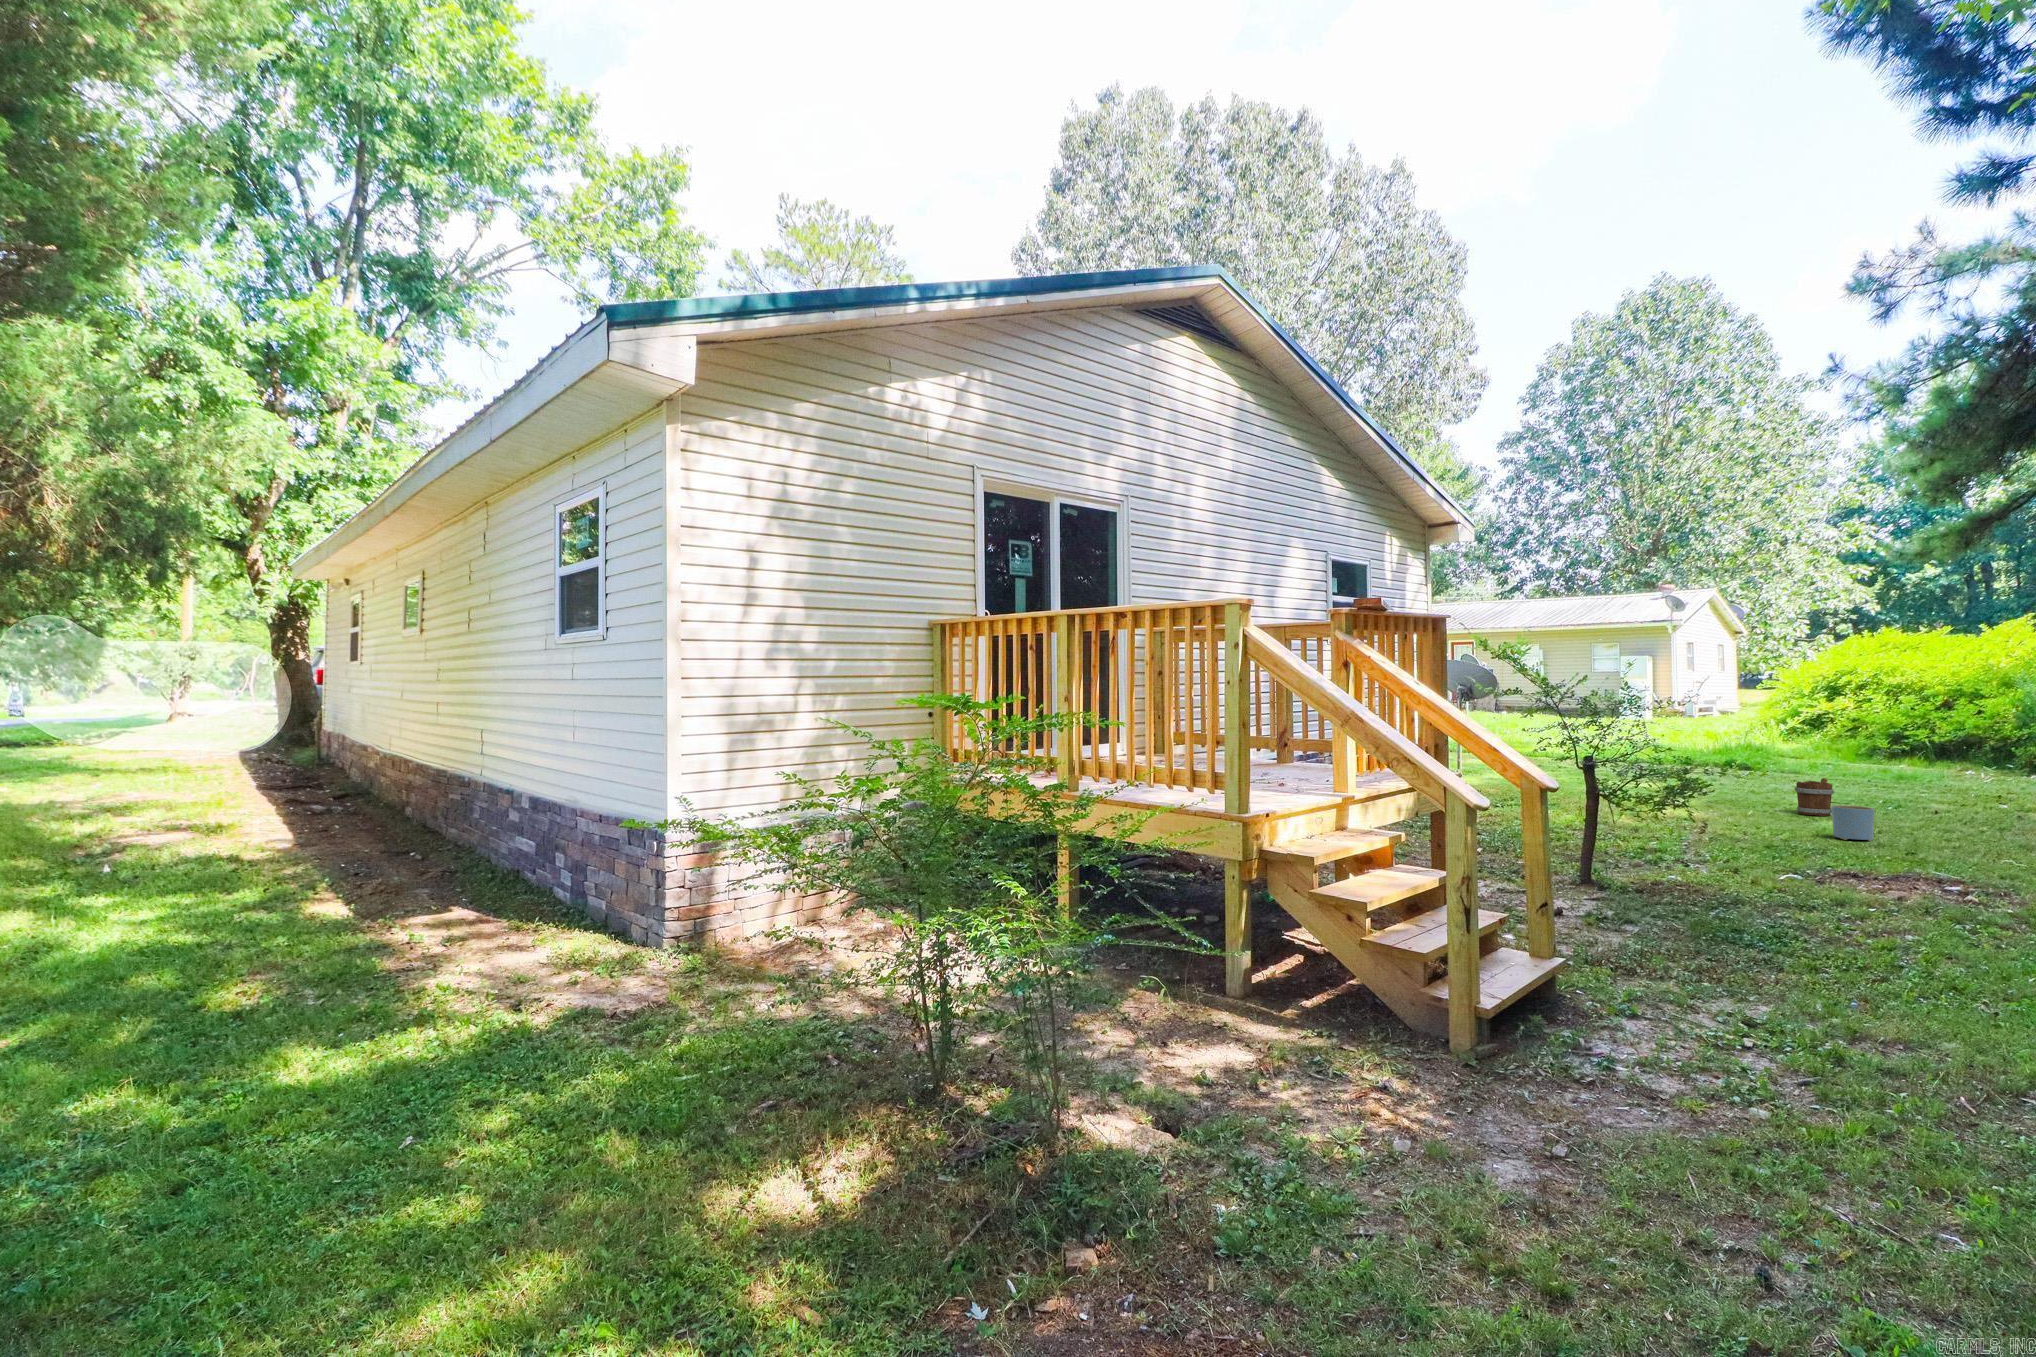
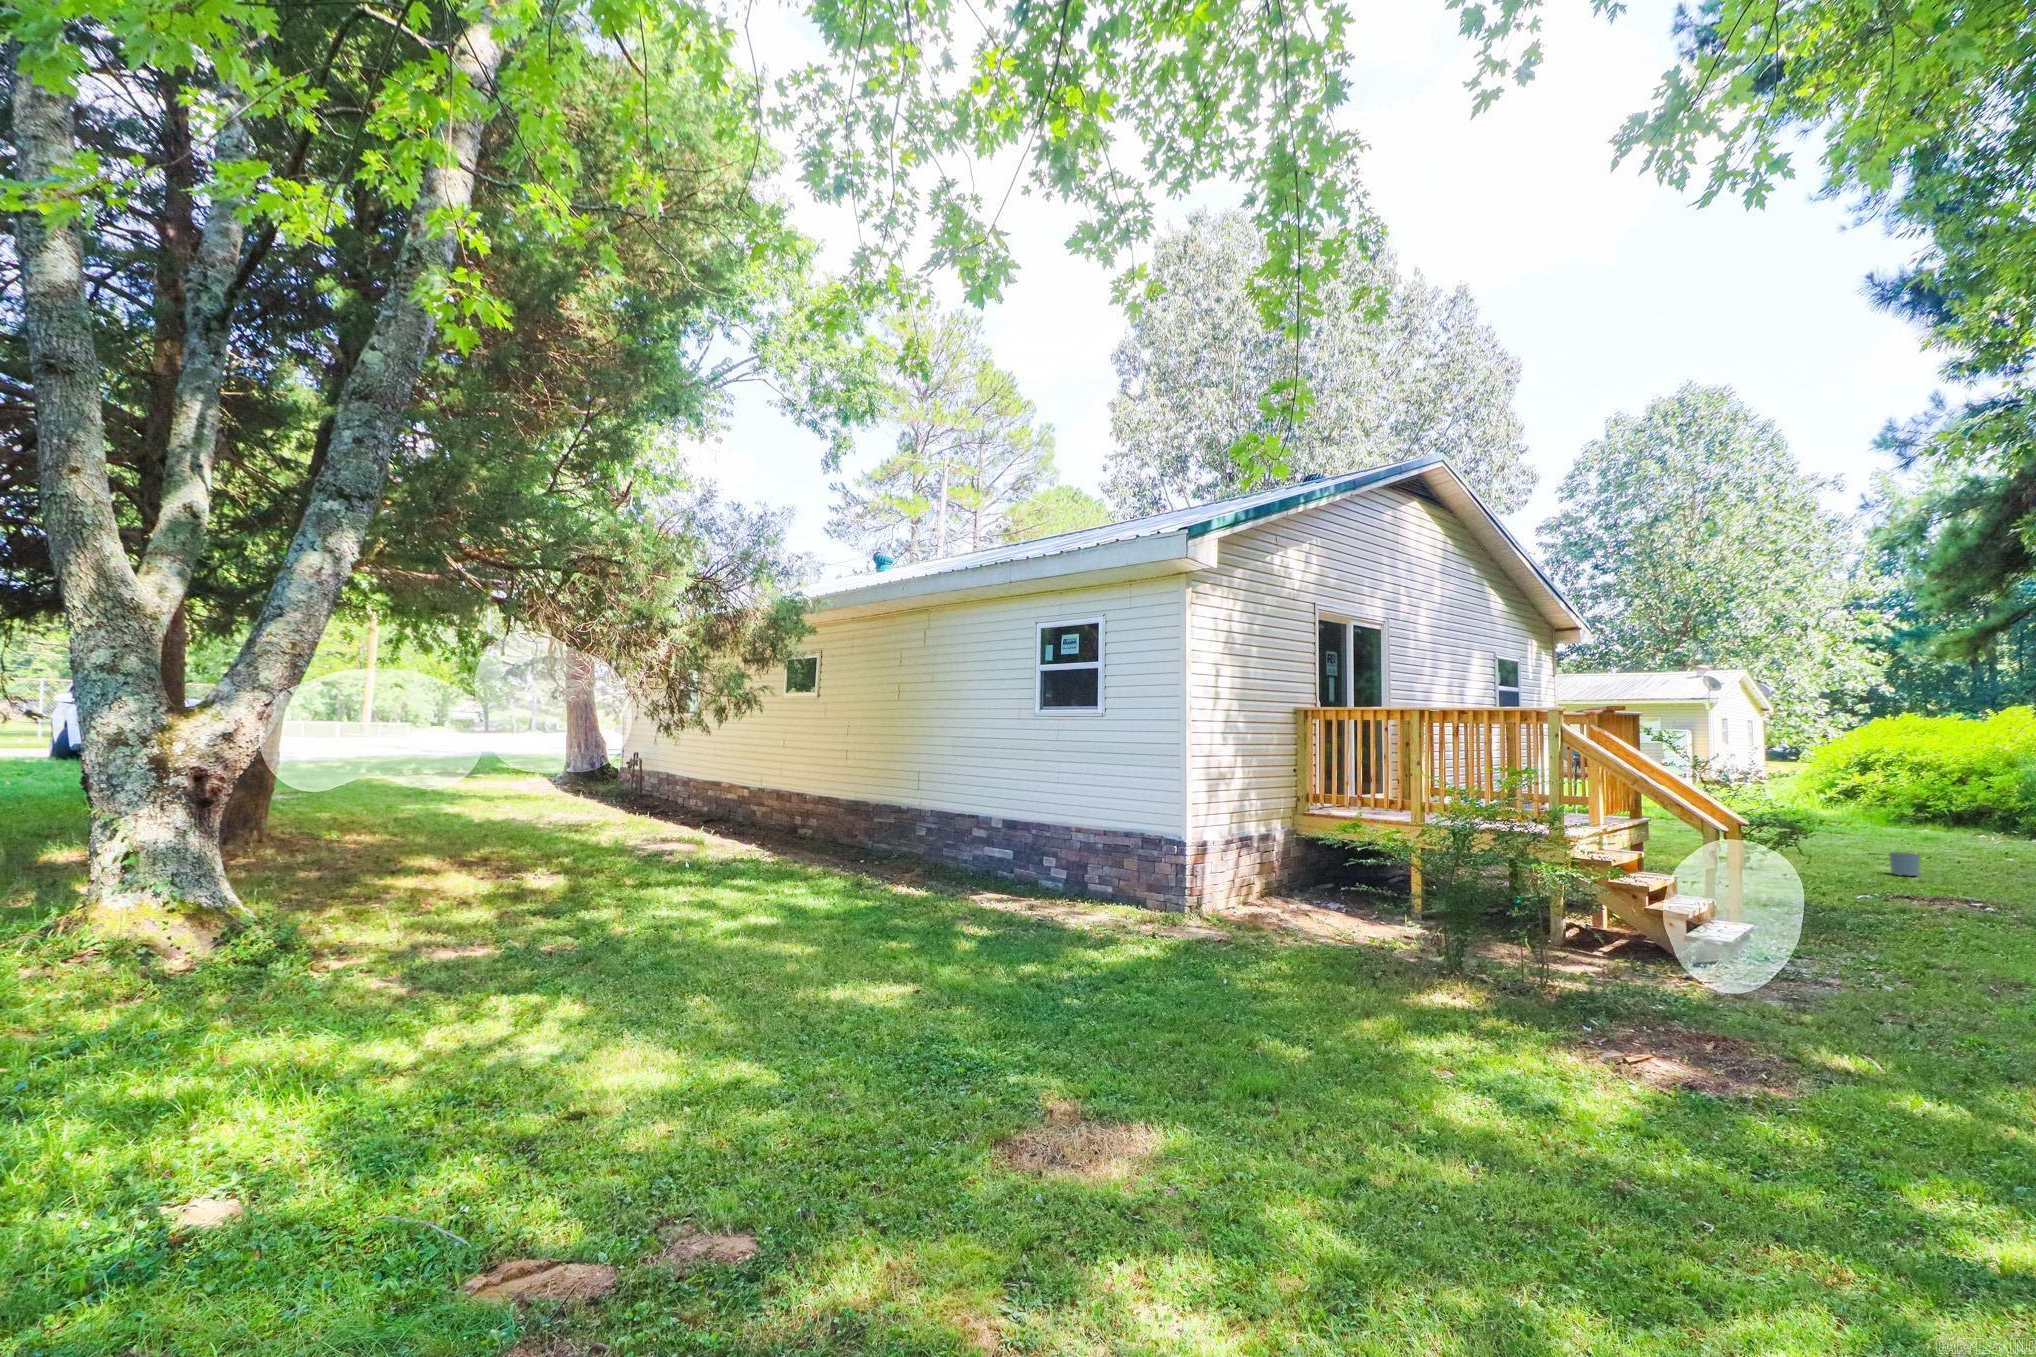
bucket: present [1794,778,1834,816] -> none [1856,834,1886,861]

